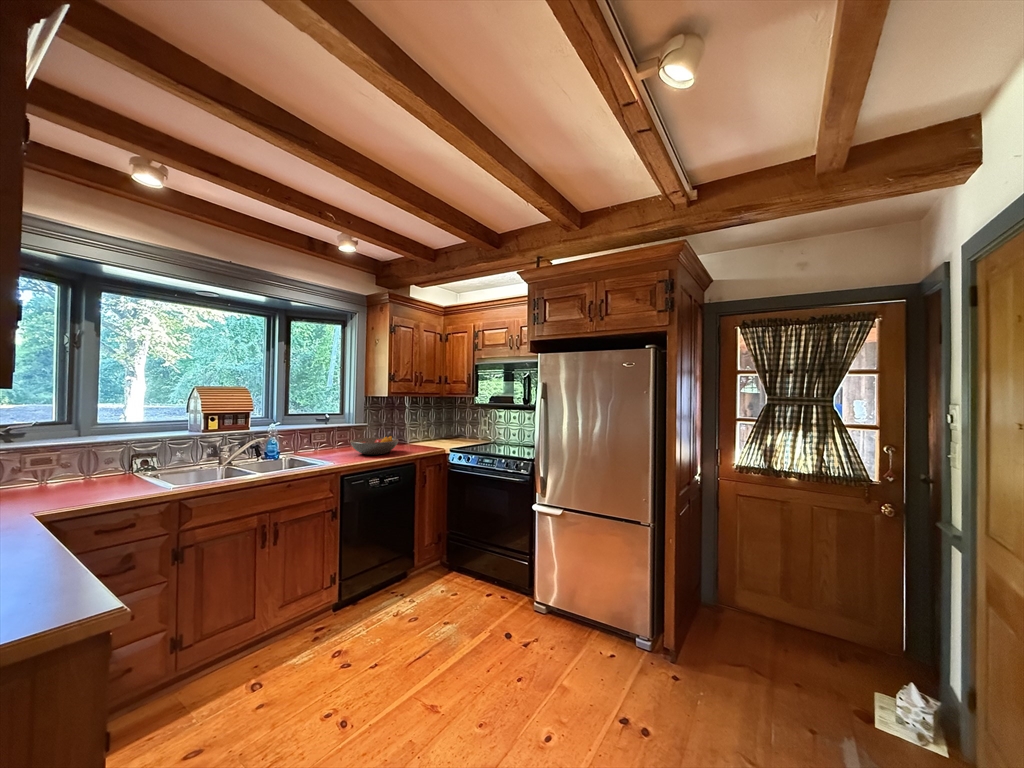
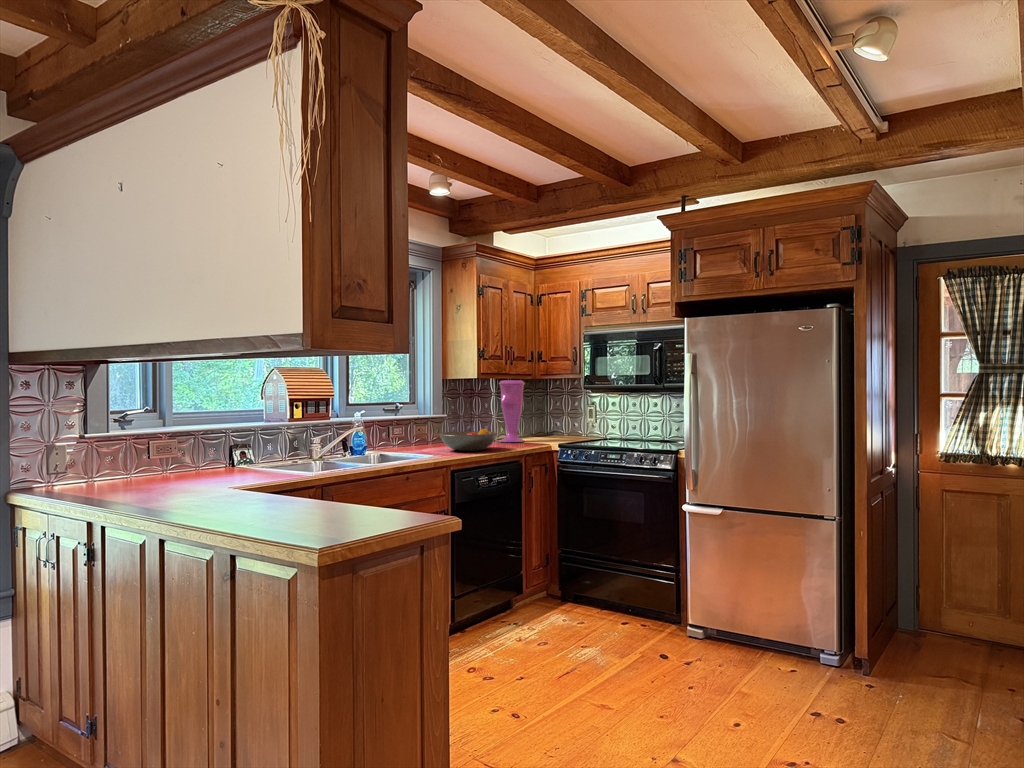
vase: none [410,398,432,445] -> present [499,380,525,442]

